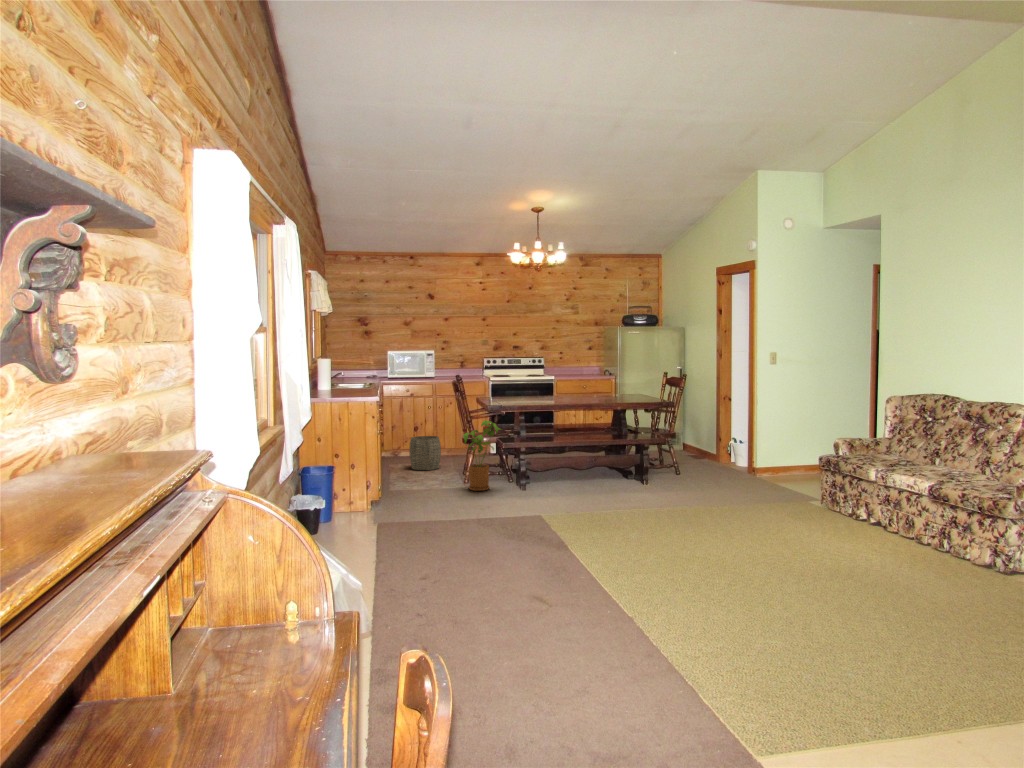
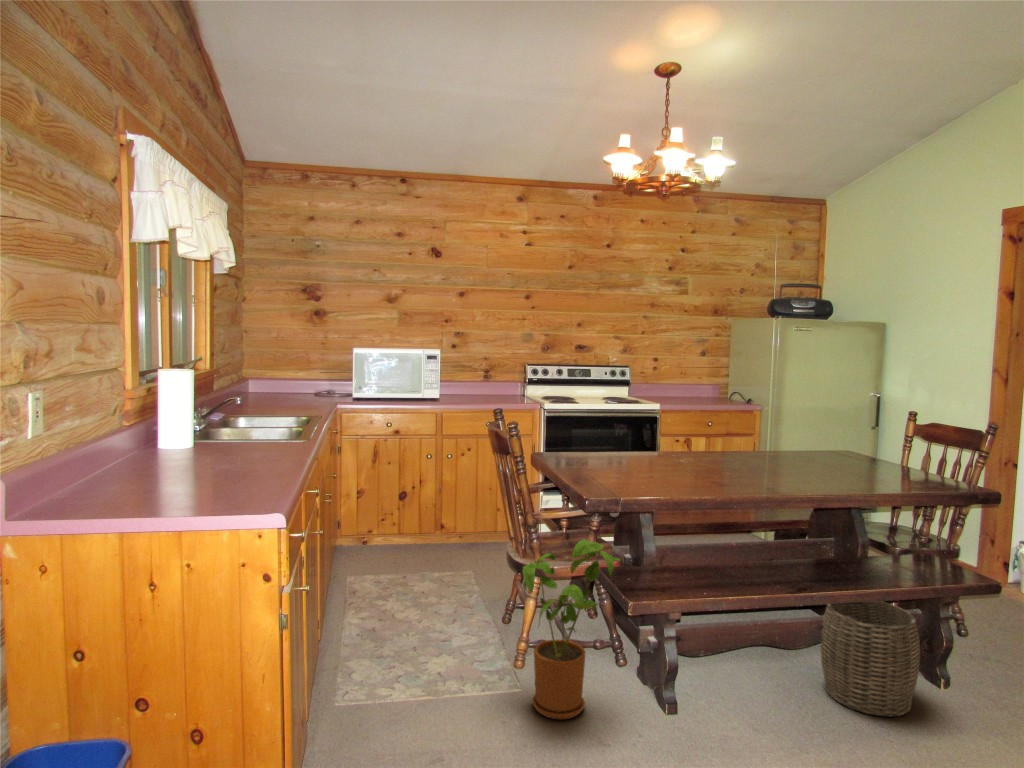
woven basket: present [409,436,441,470] -> present [821,601,920,716]

